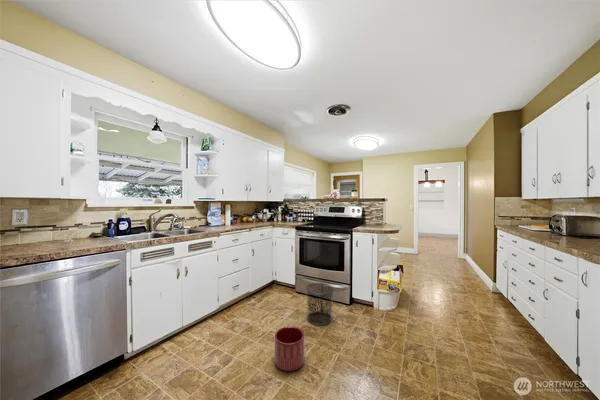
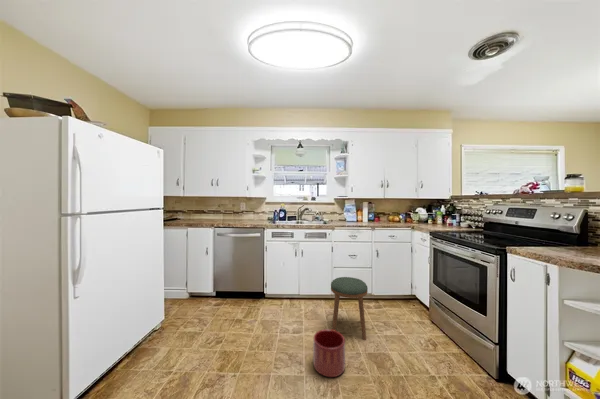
stool: none [241,278,284,341] -> present [331,277,368,340]
waste bin: present [306,283,334,325] -> none [395,308,440,374]

